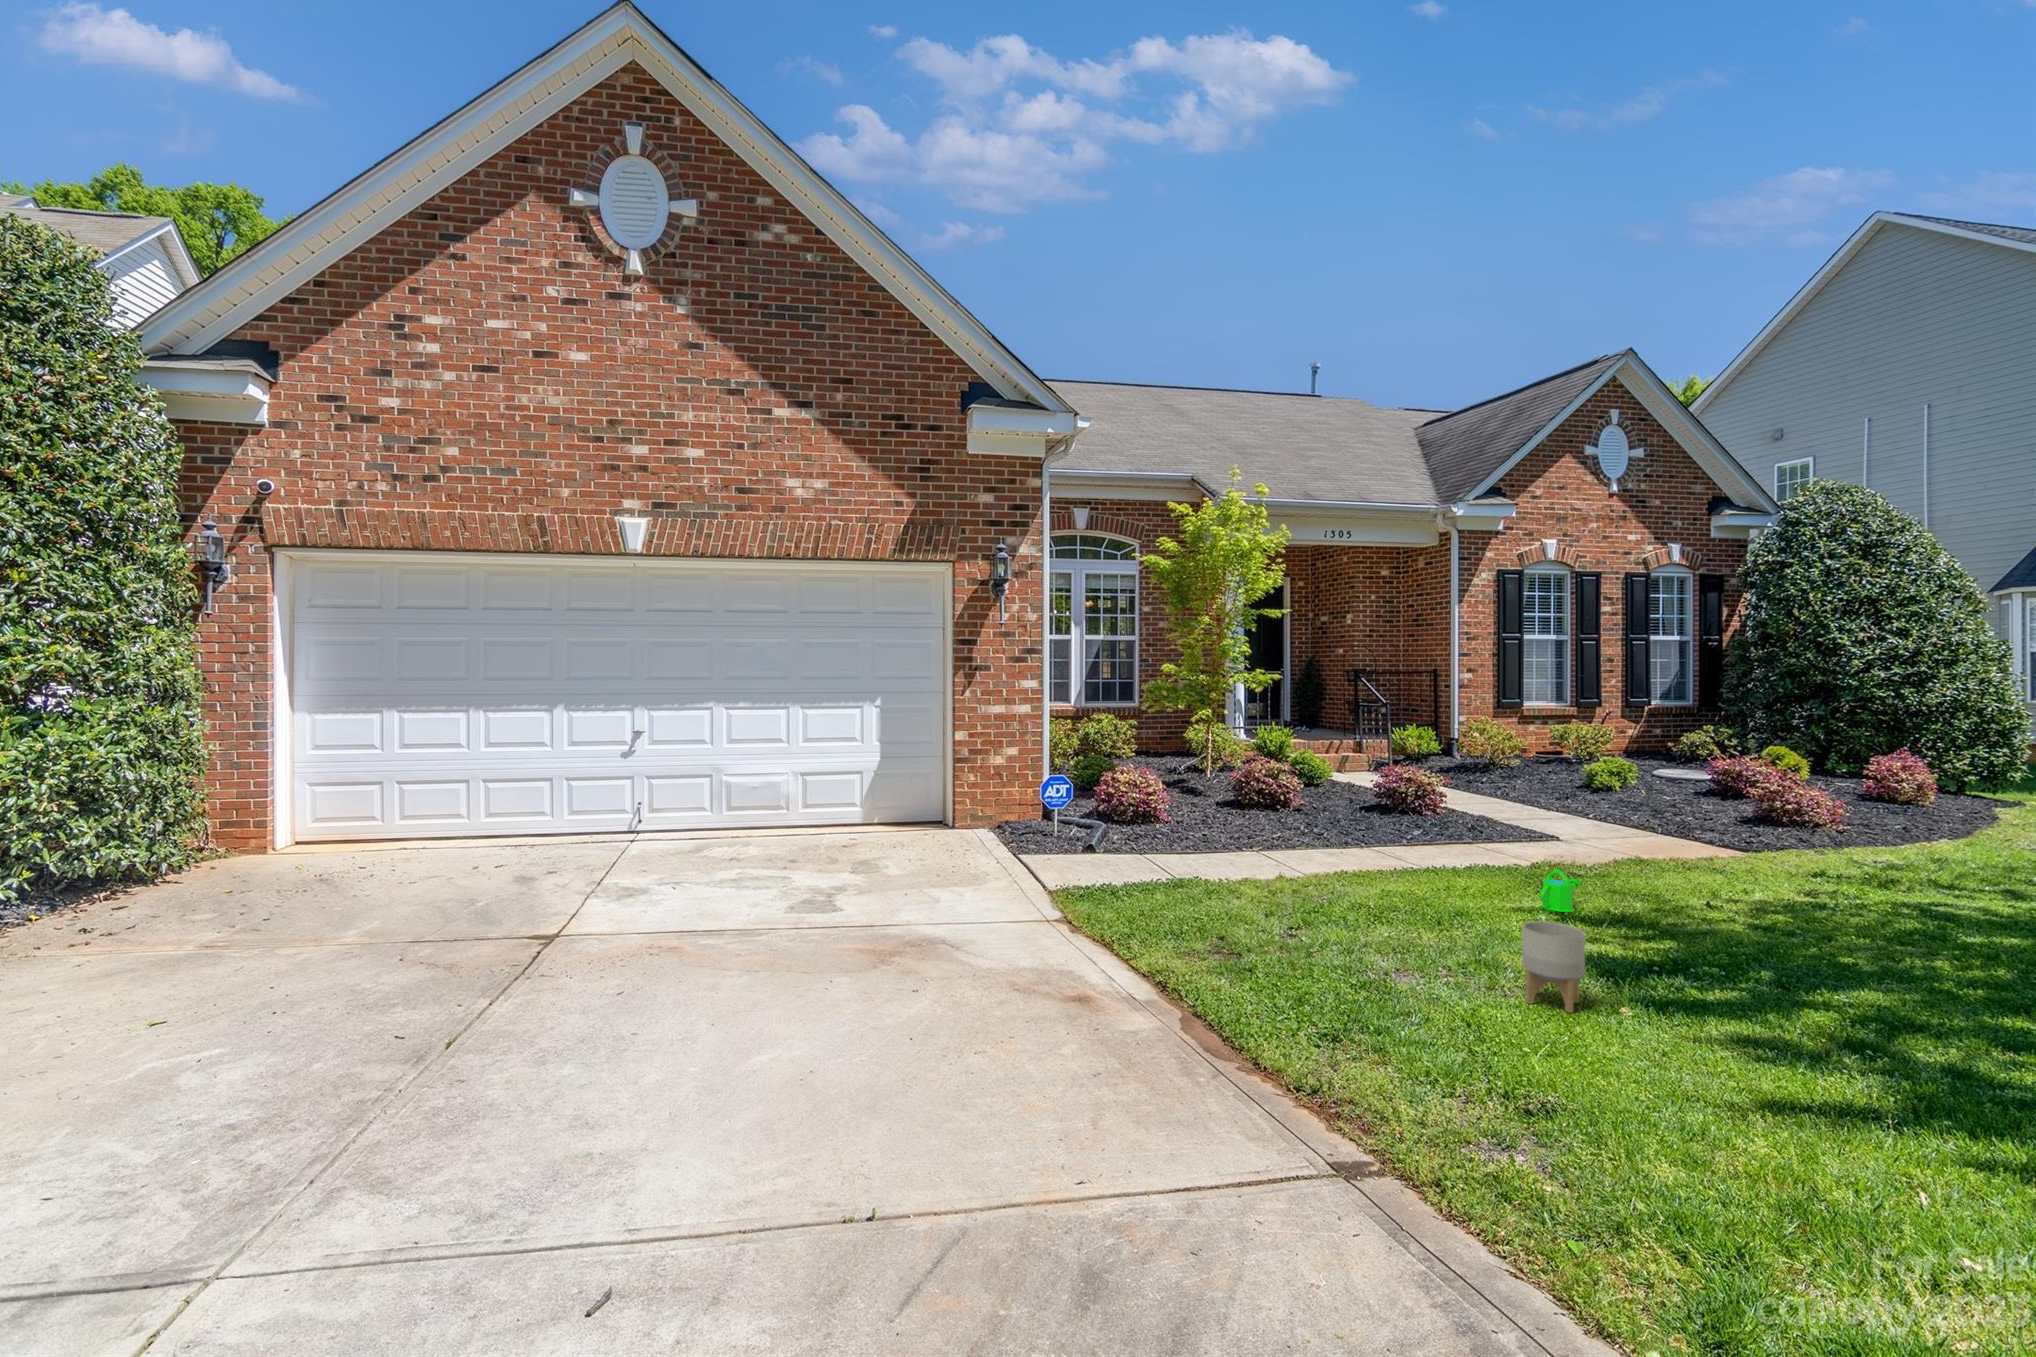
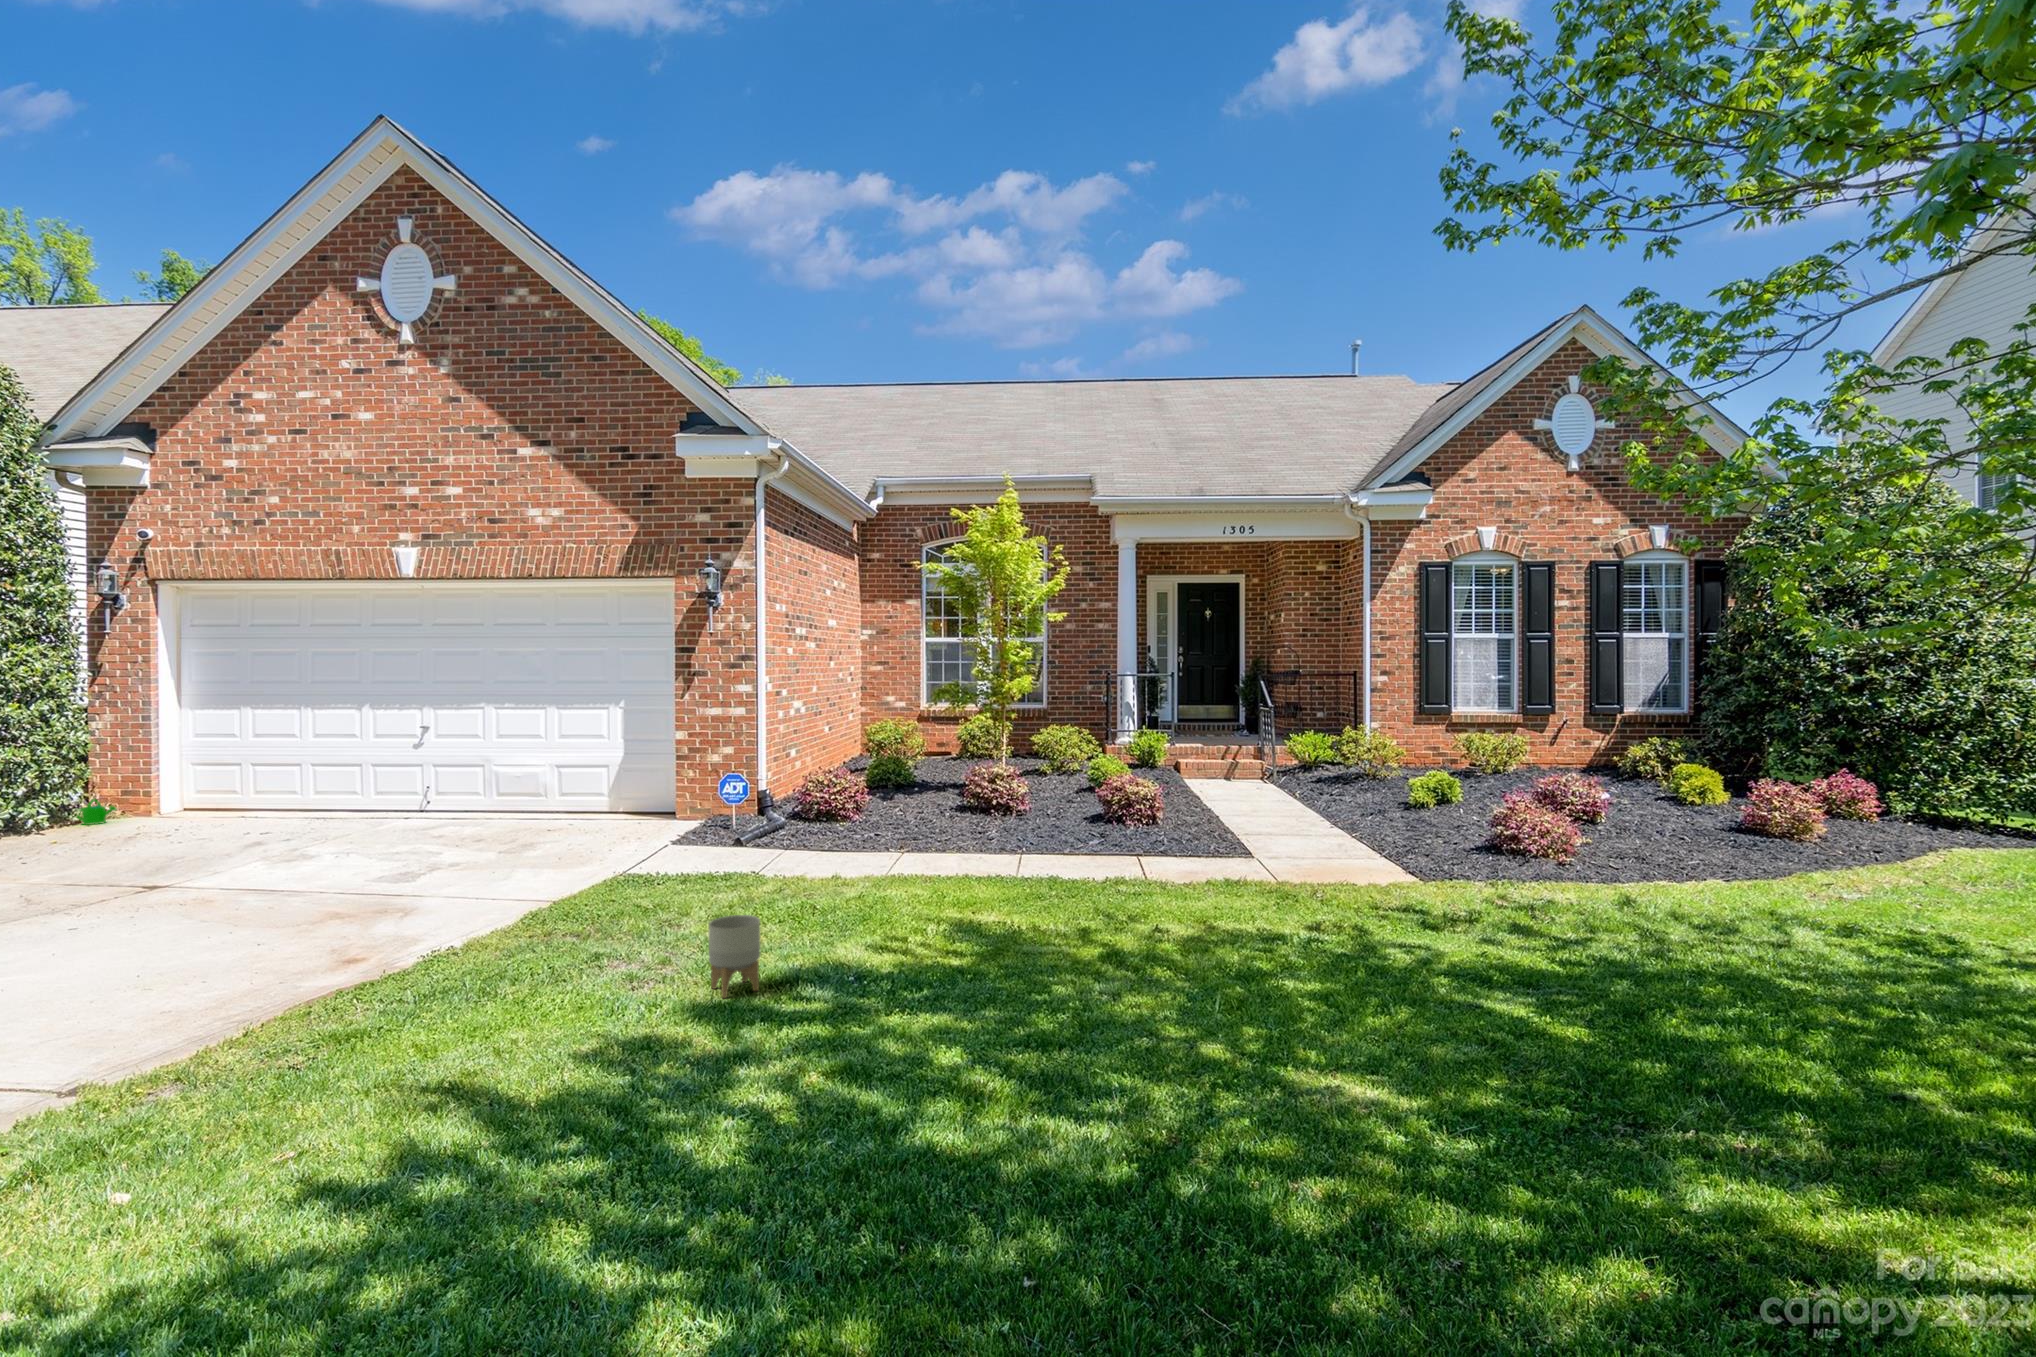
watering can: present [1540,869,1581,912] -> present [78,799,116,825]

